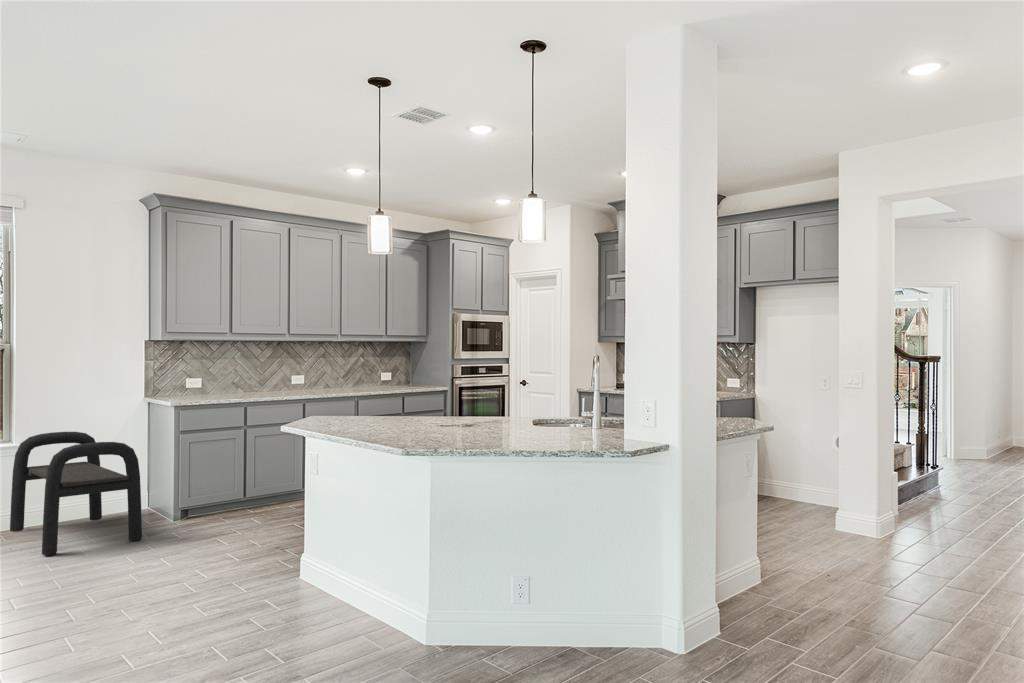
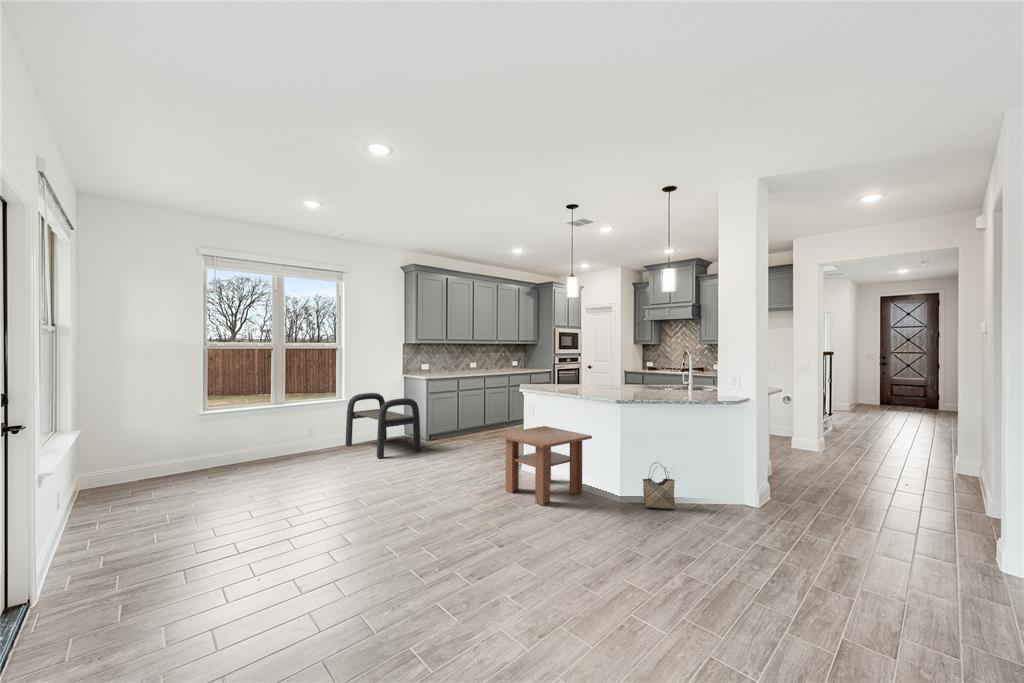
coffee table: none [202,496,383,656] -> present [497,426,592,505]
woven basket: none [455,570,519,663] -> present [643,462,675,509]

